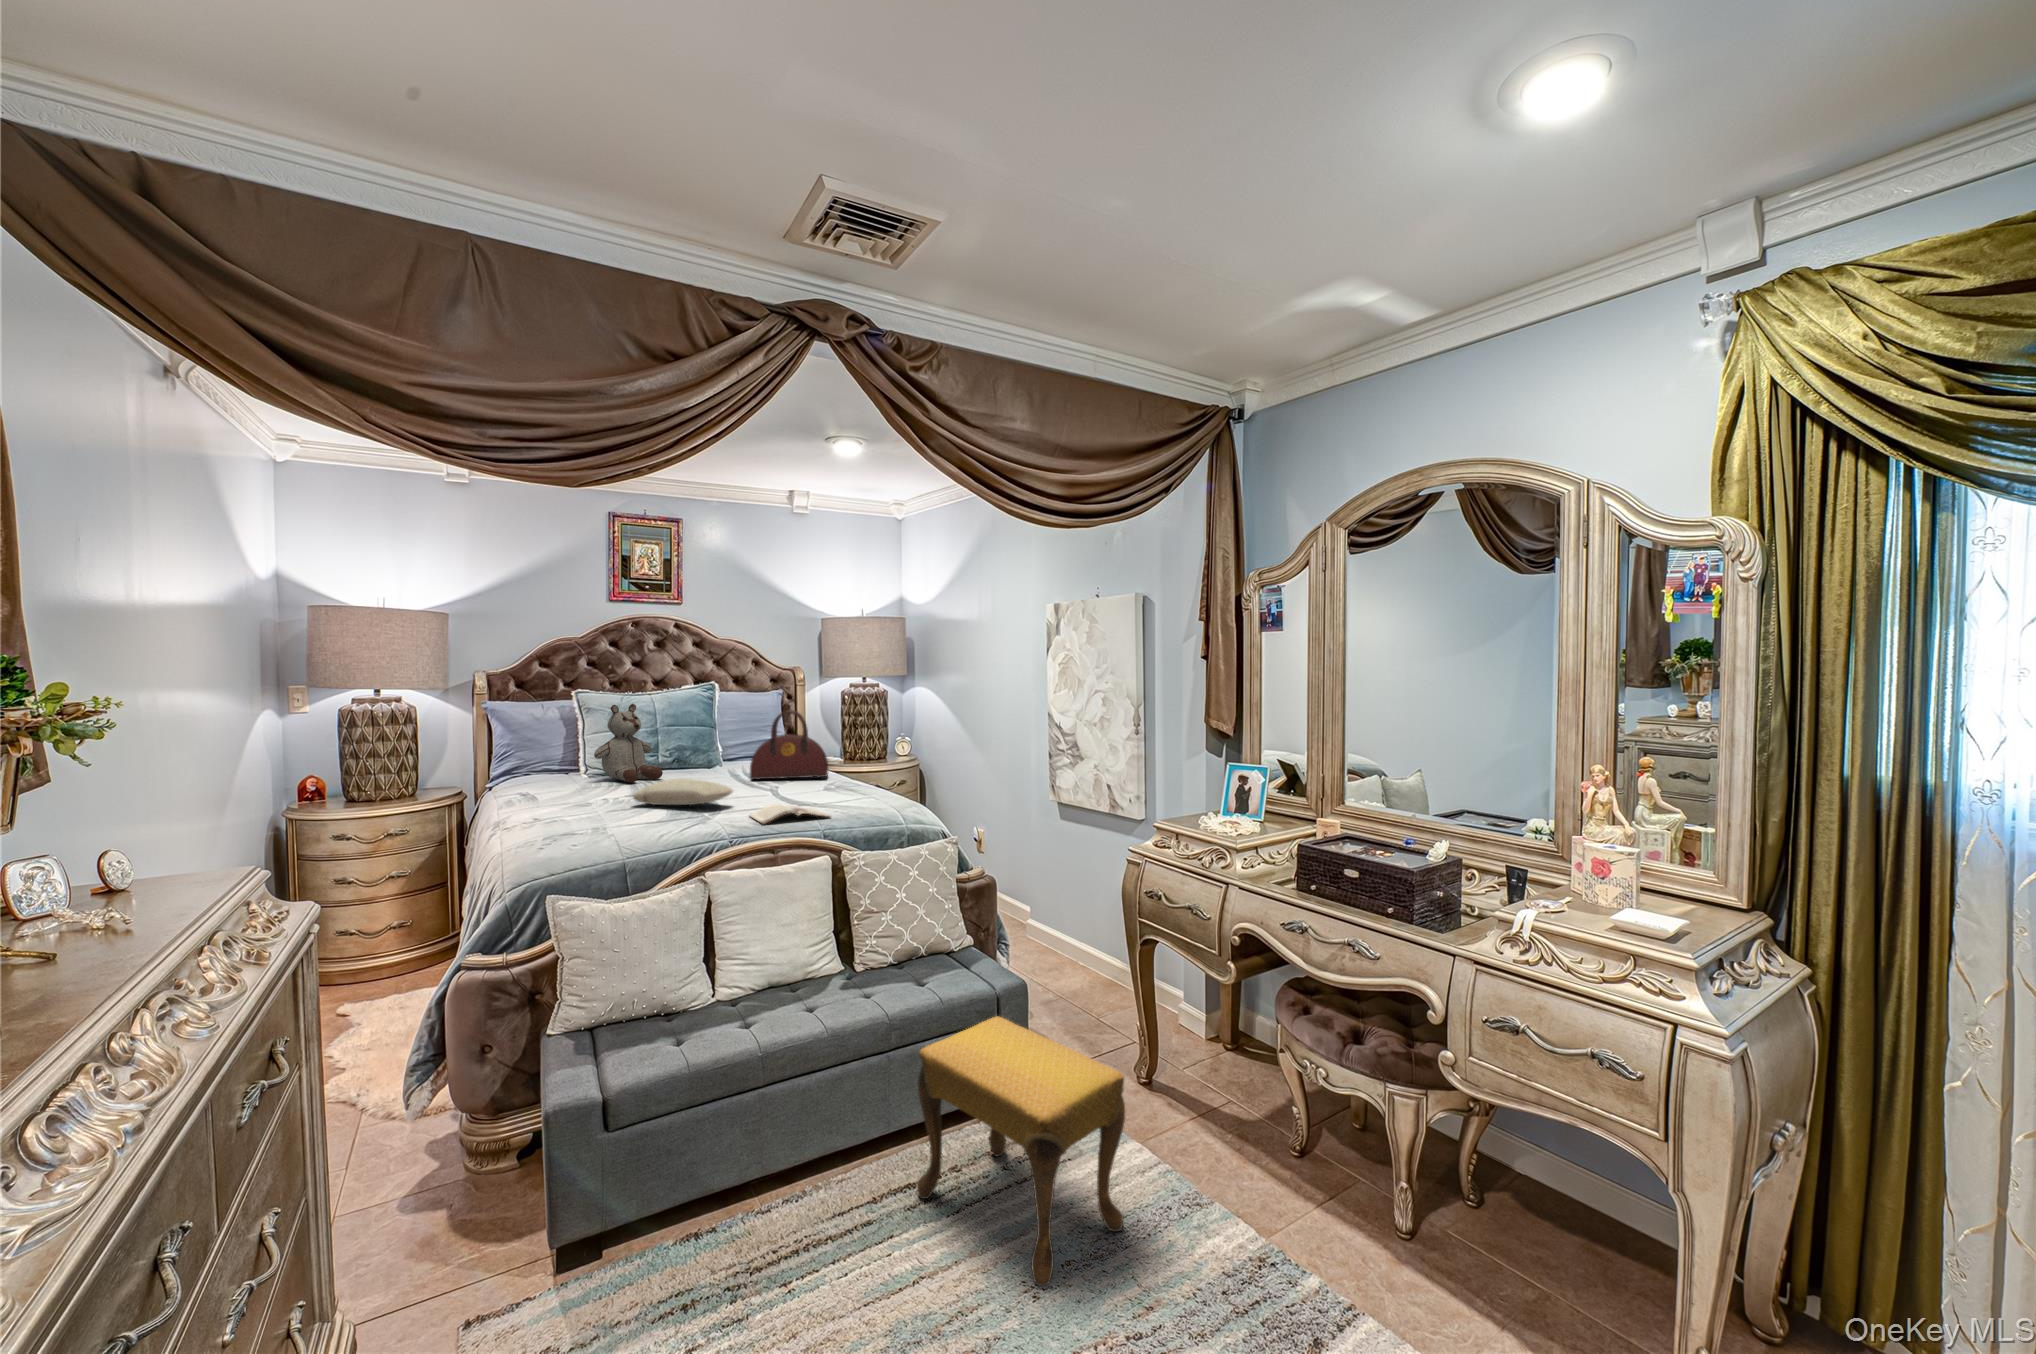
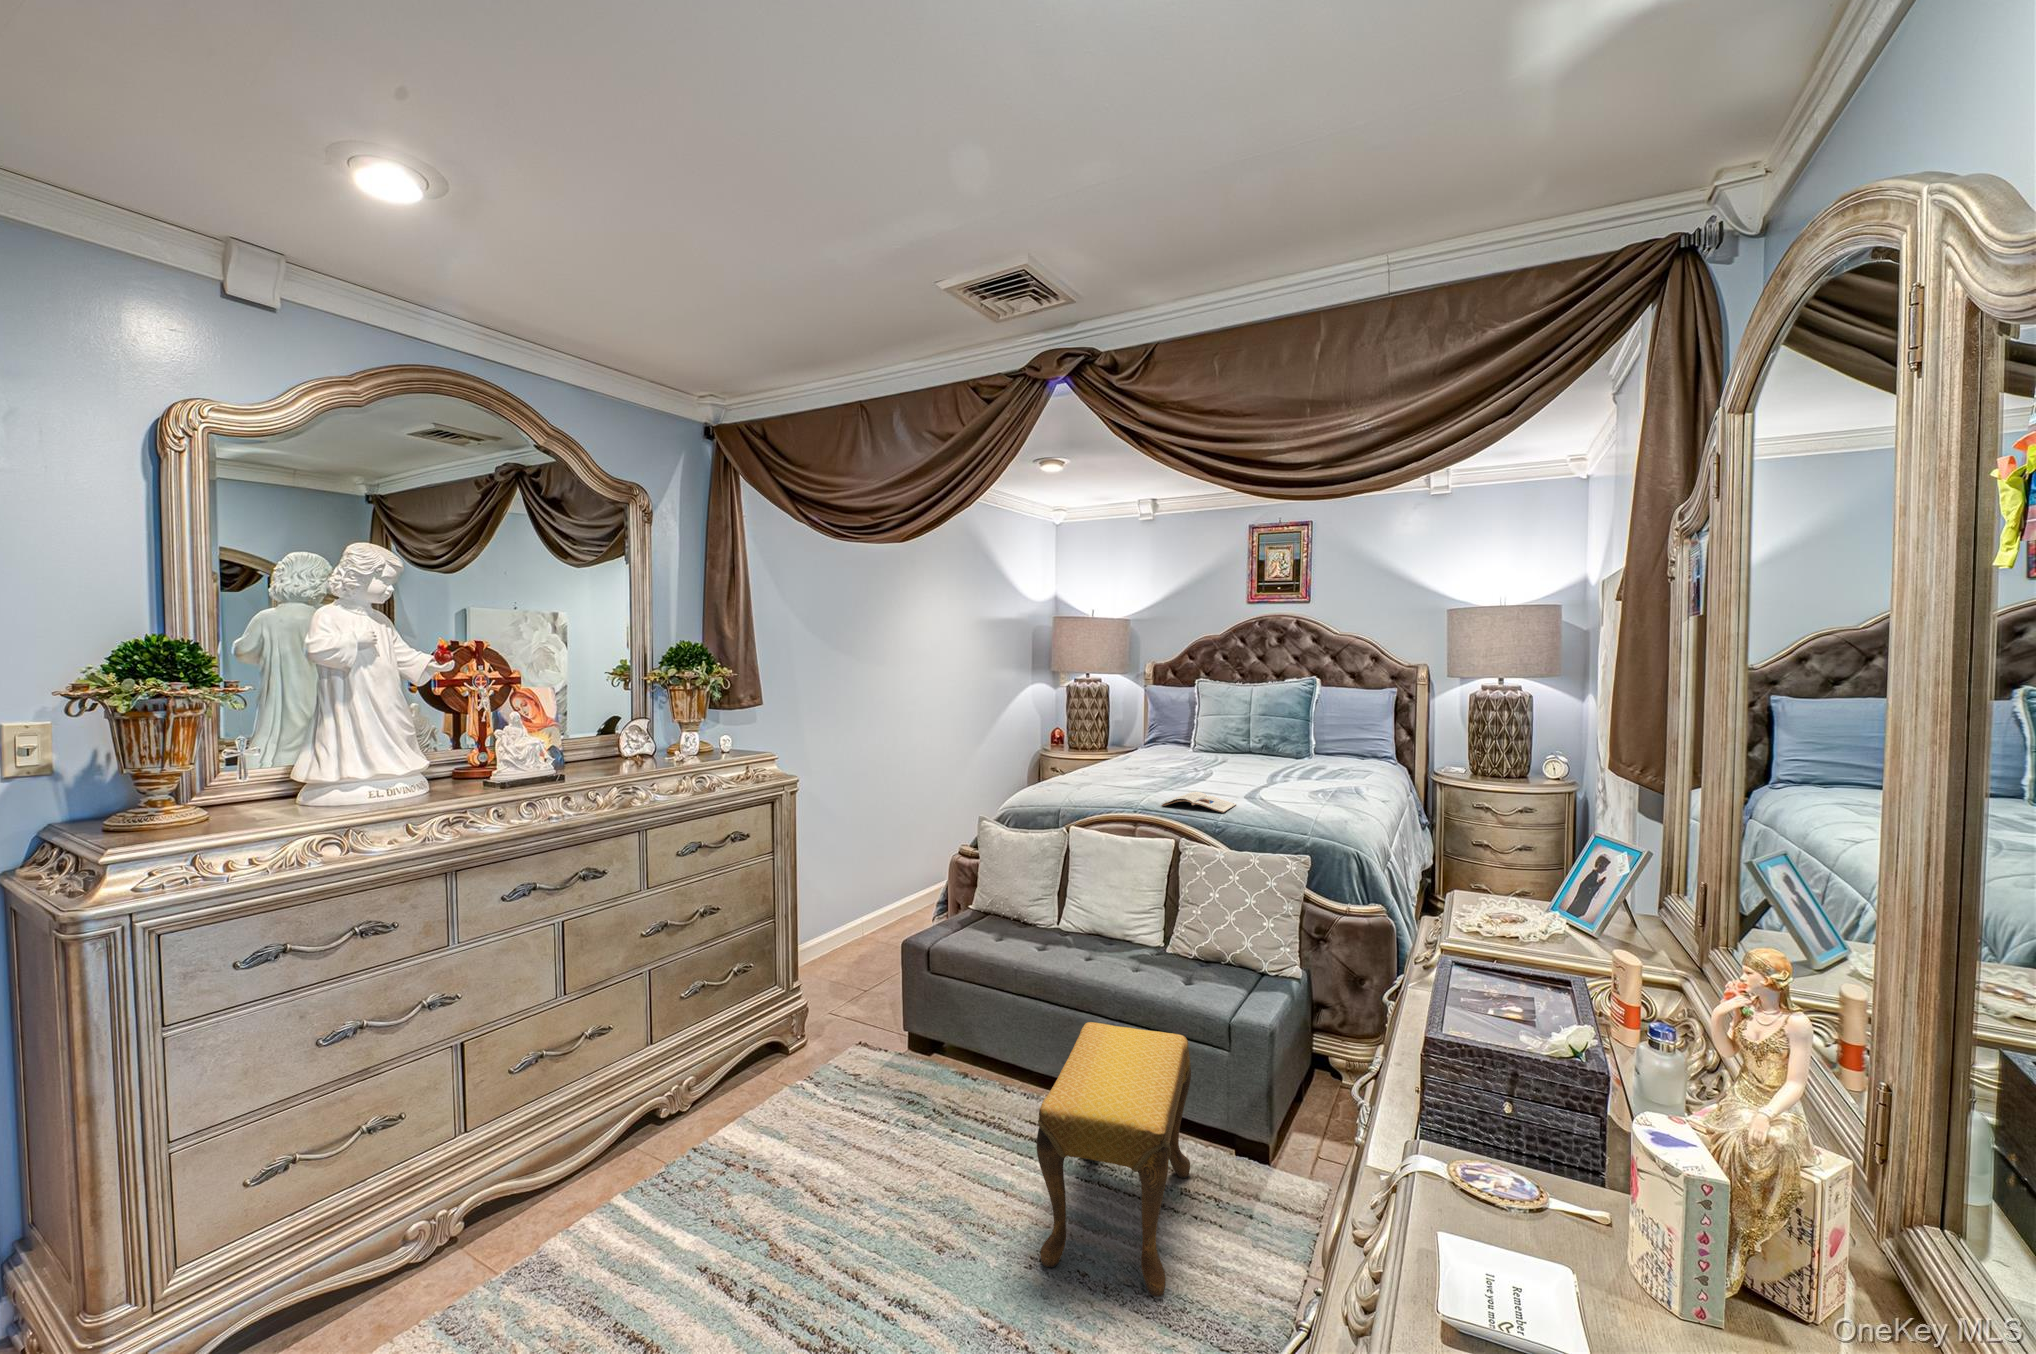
stuffed bear: present [594,704,663,783] -> none [1175,693,1228,760]
handbag: present [750,710,828,780] -> none [1276,708,1356,781]
pillow: present [633,779,733,805] -> none [1138,759,1195,782]

